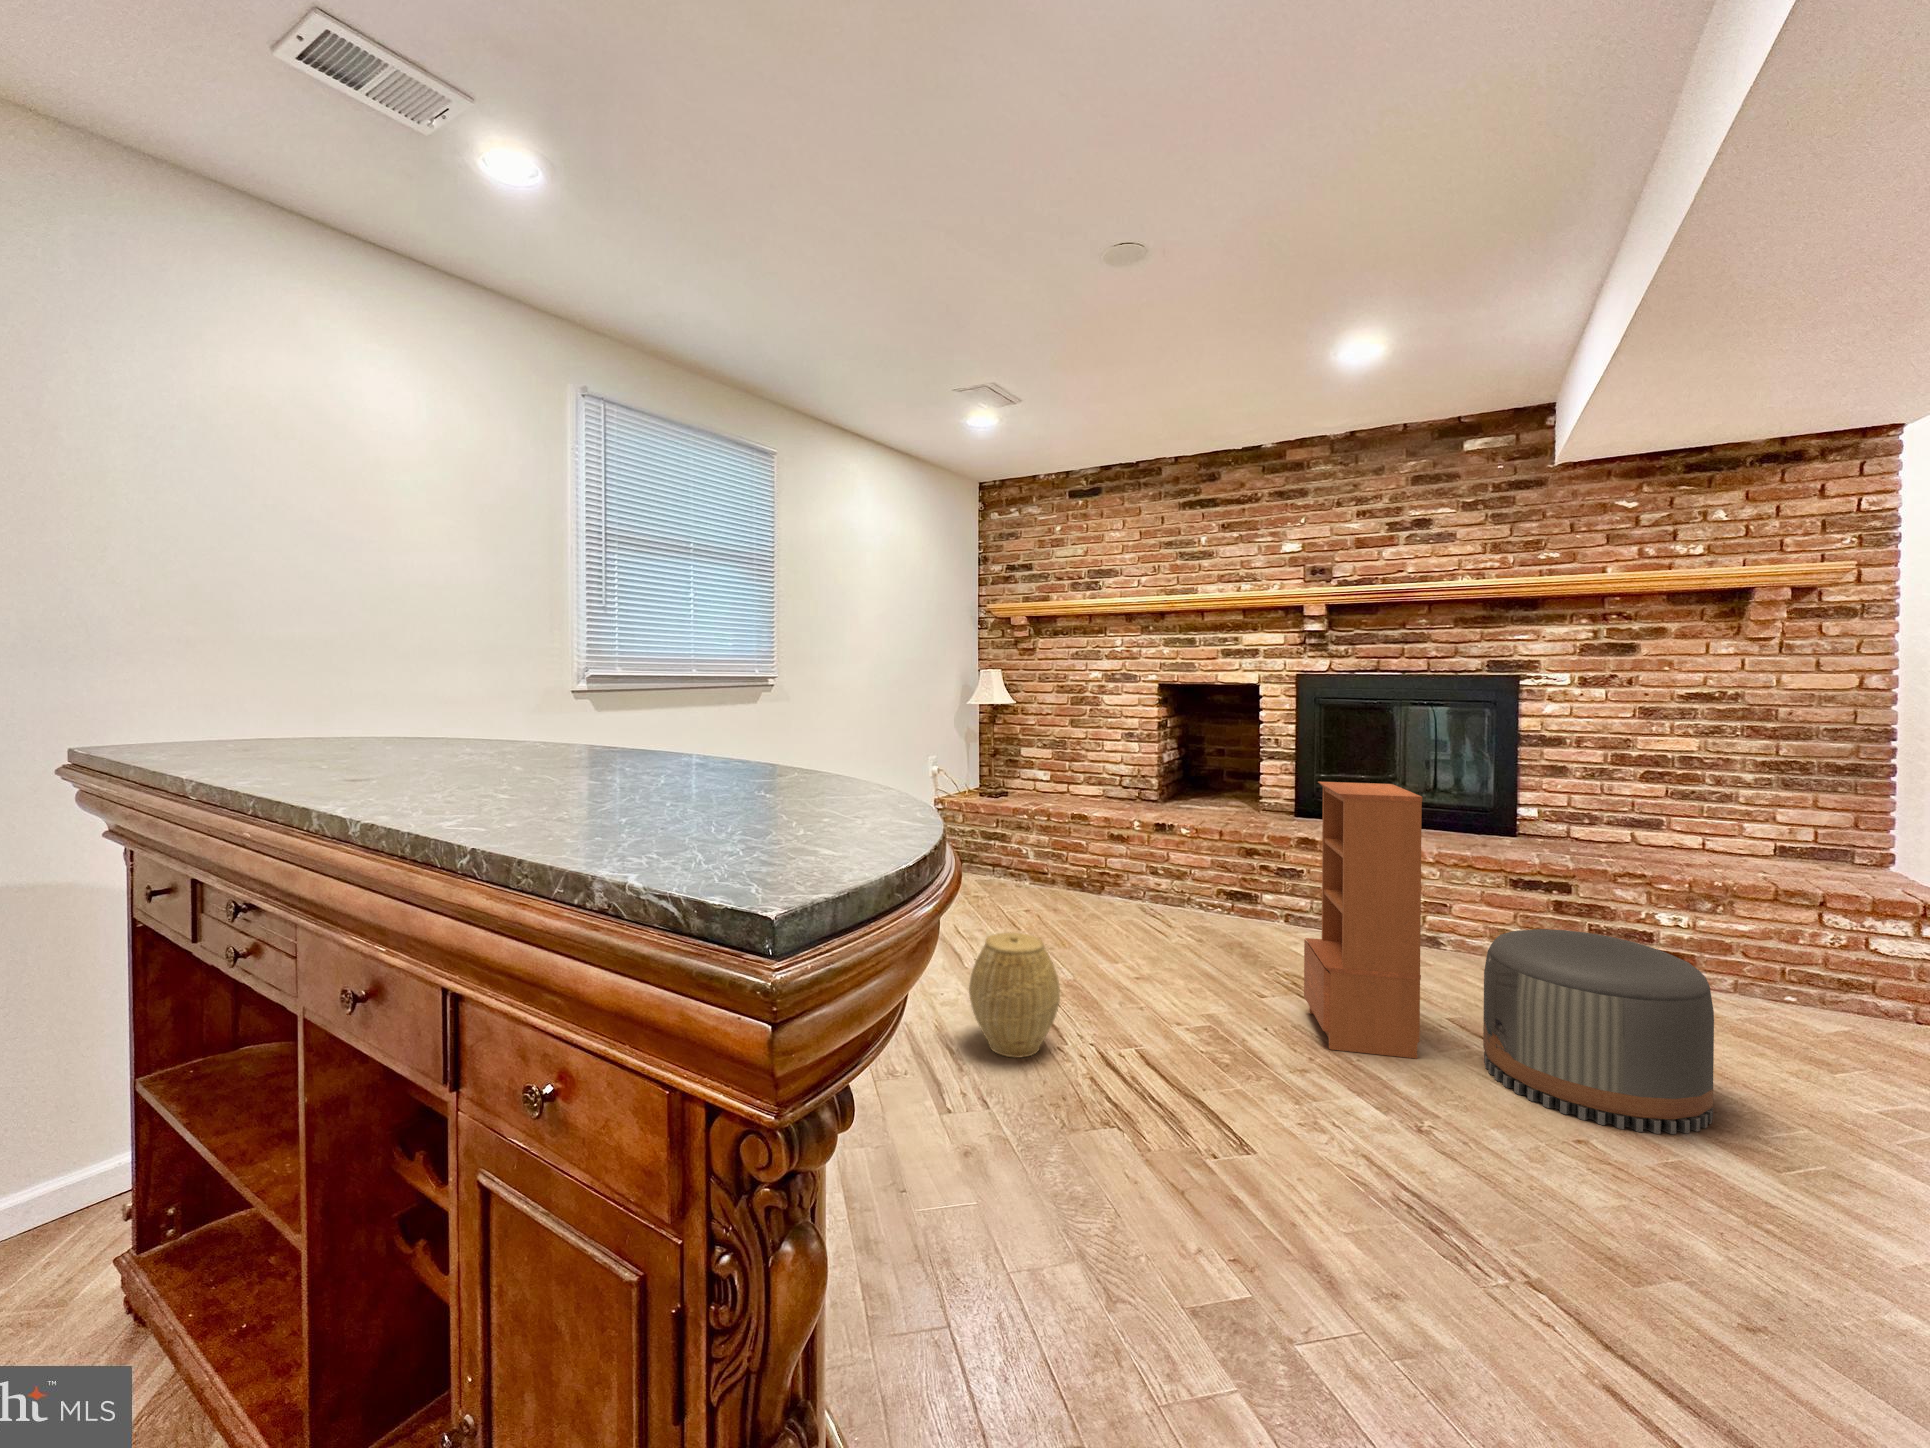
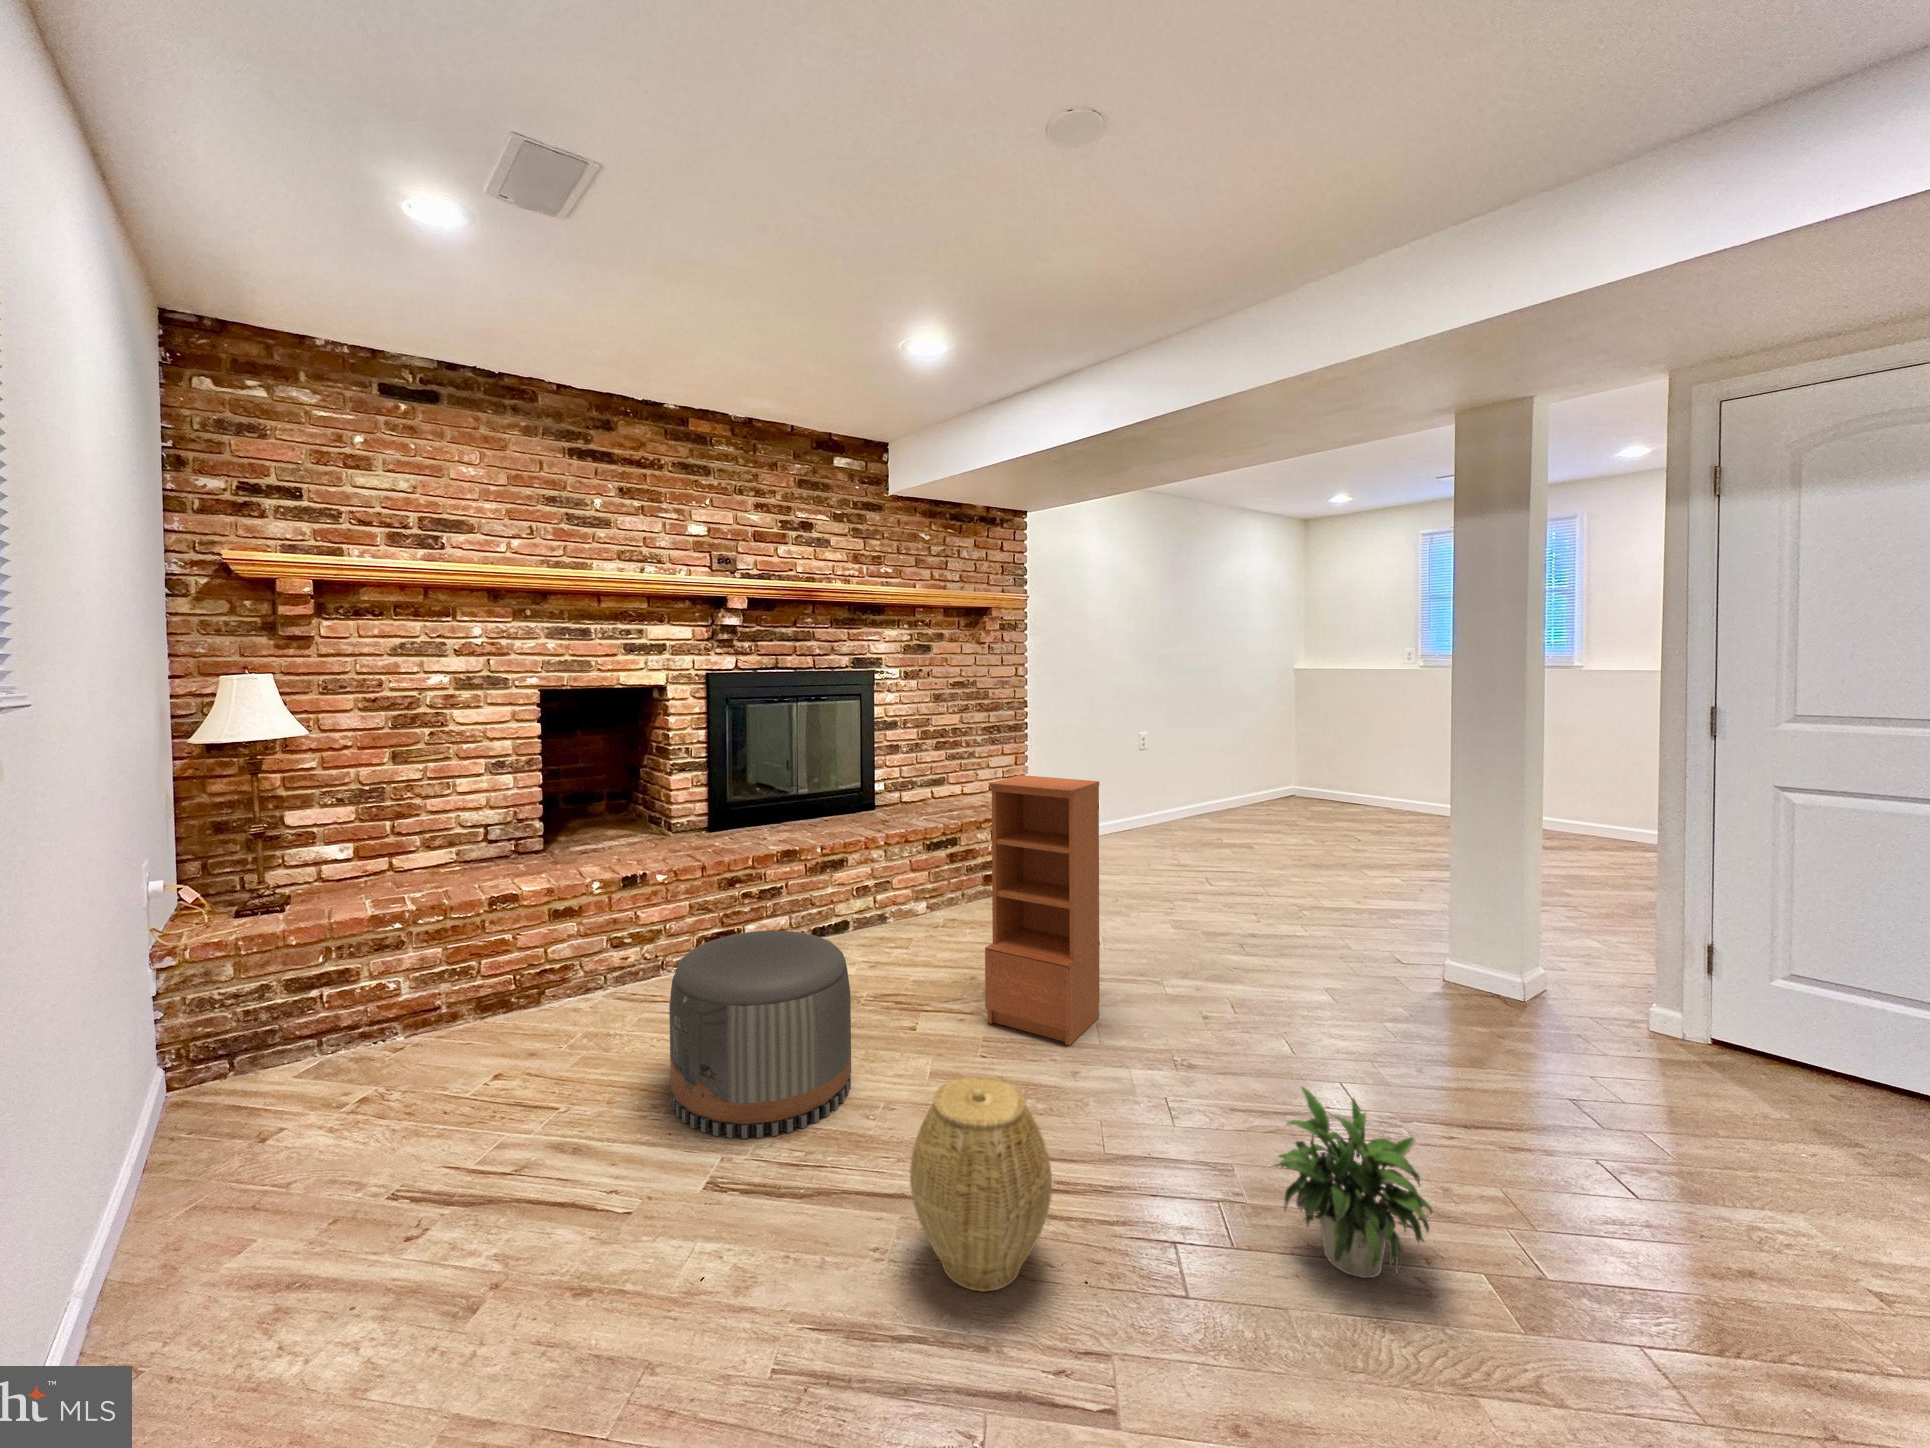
pouf: present [1483,929,1714,1134] -> present [669,930,851,1138]
potted plant: none [1091,1050,1275,1218] -> present [1273,1087,1432,1278]

